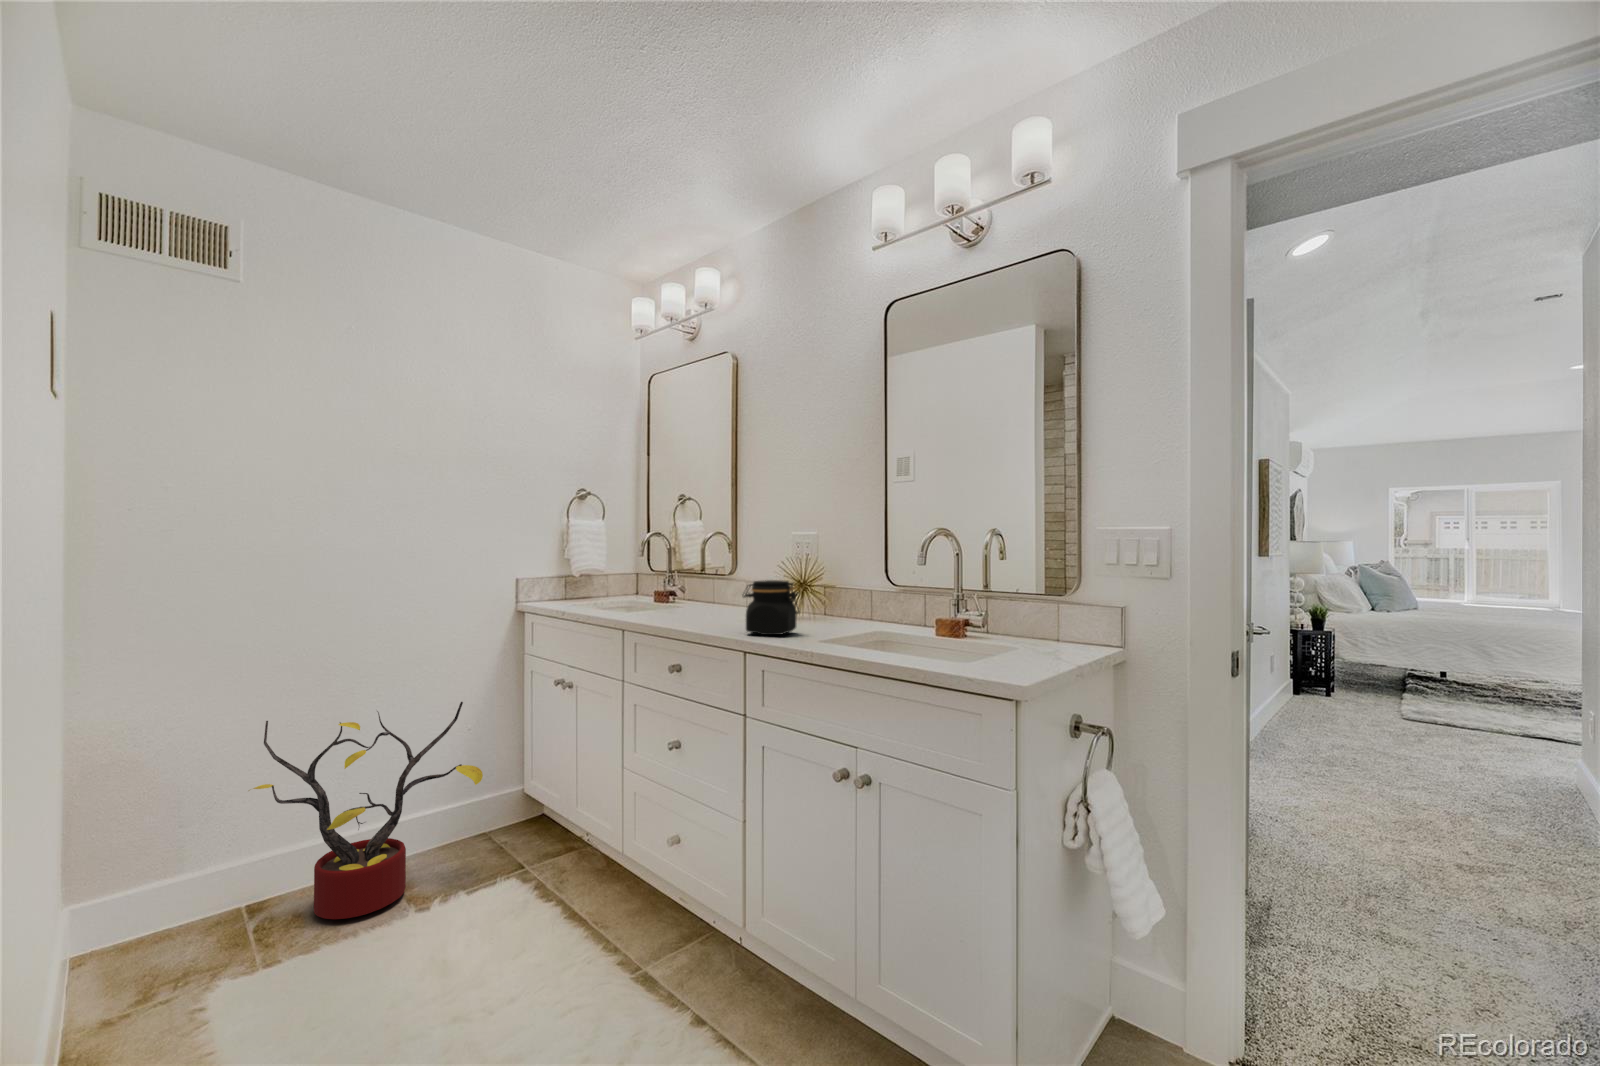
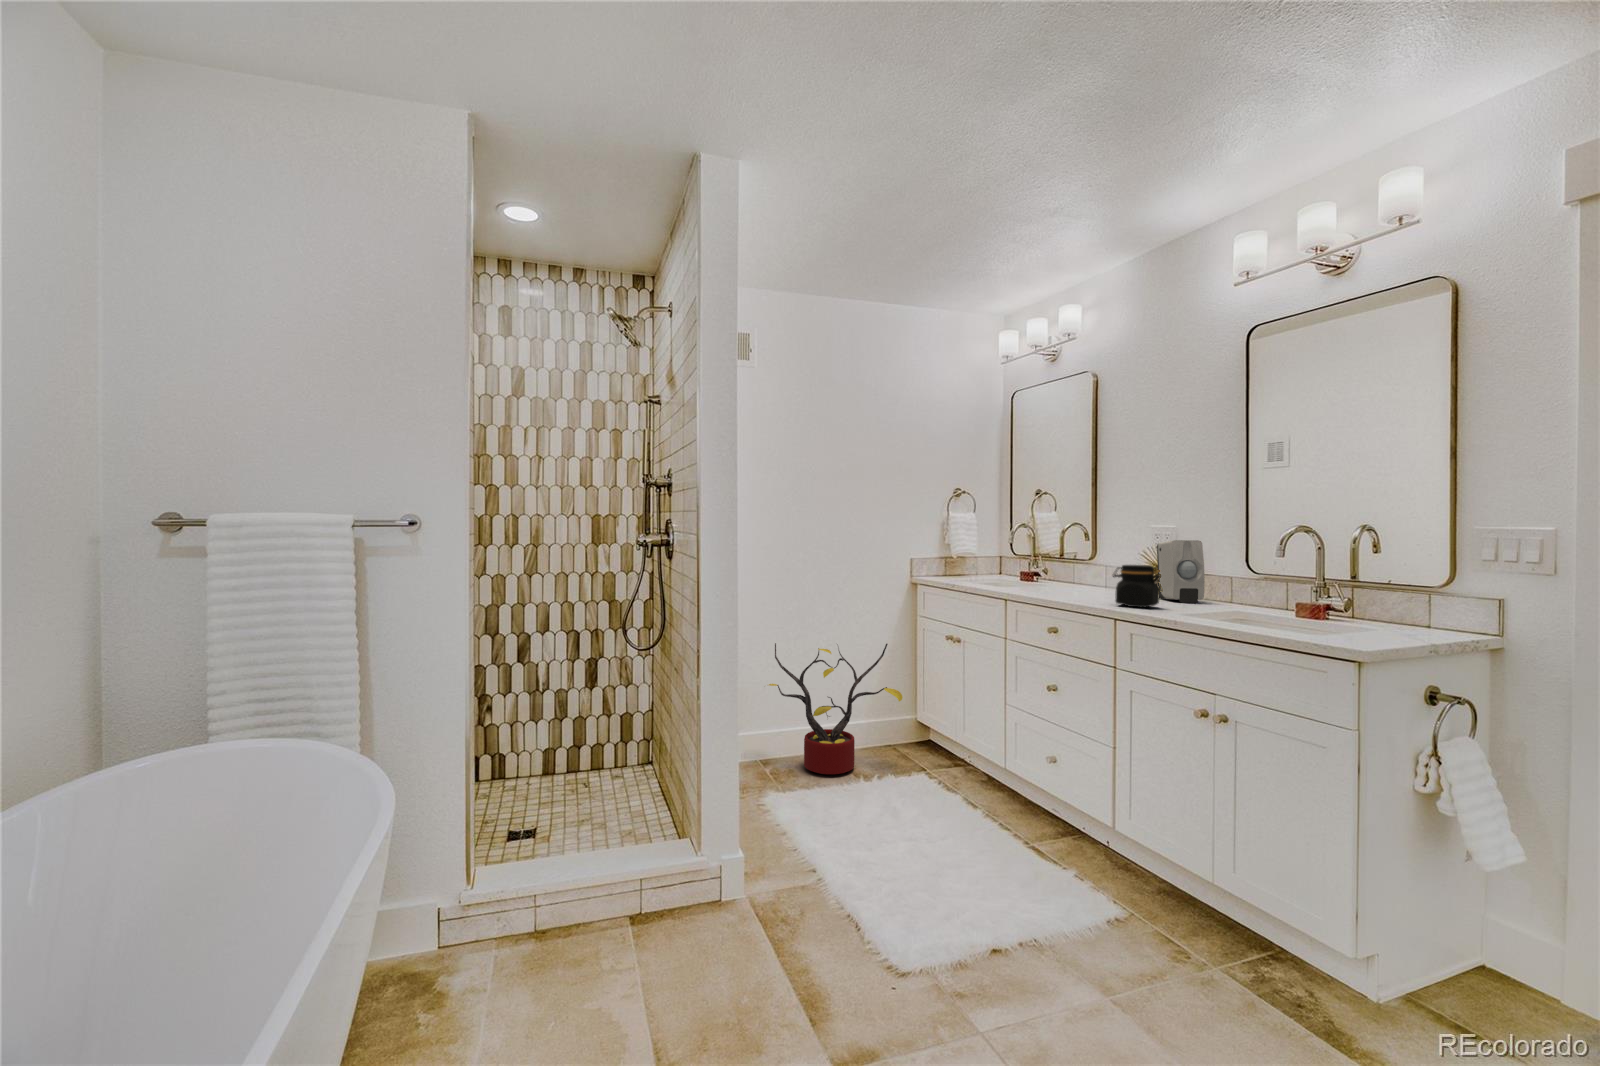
soap dispenser: none [799,549,847,623] -> present [1157,540,1205,603]

